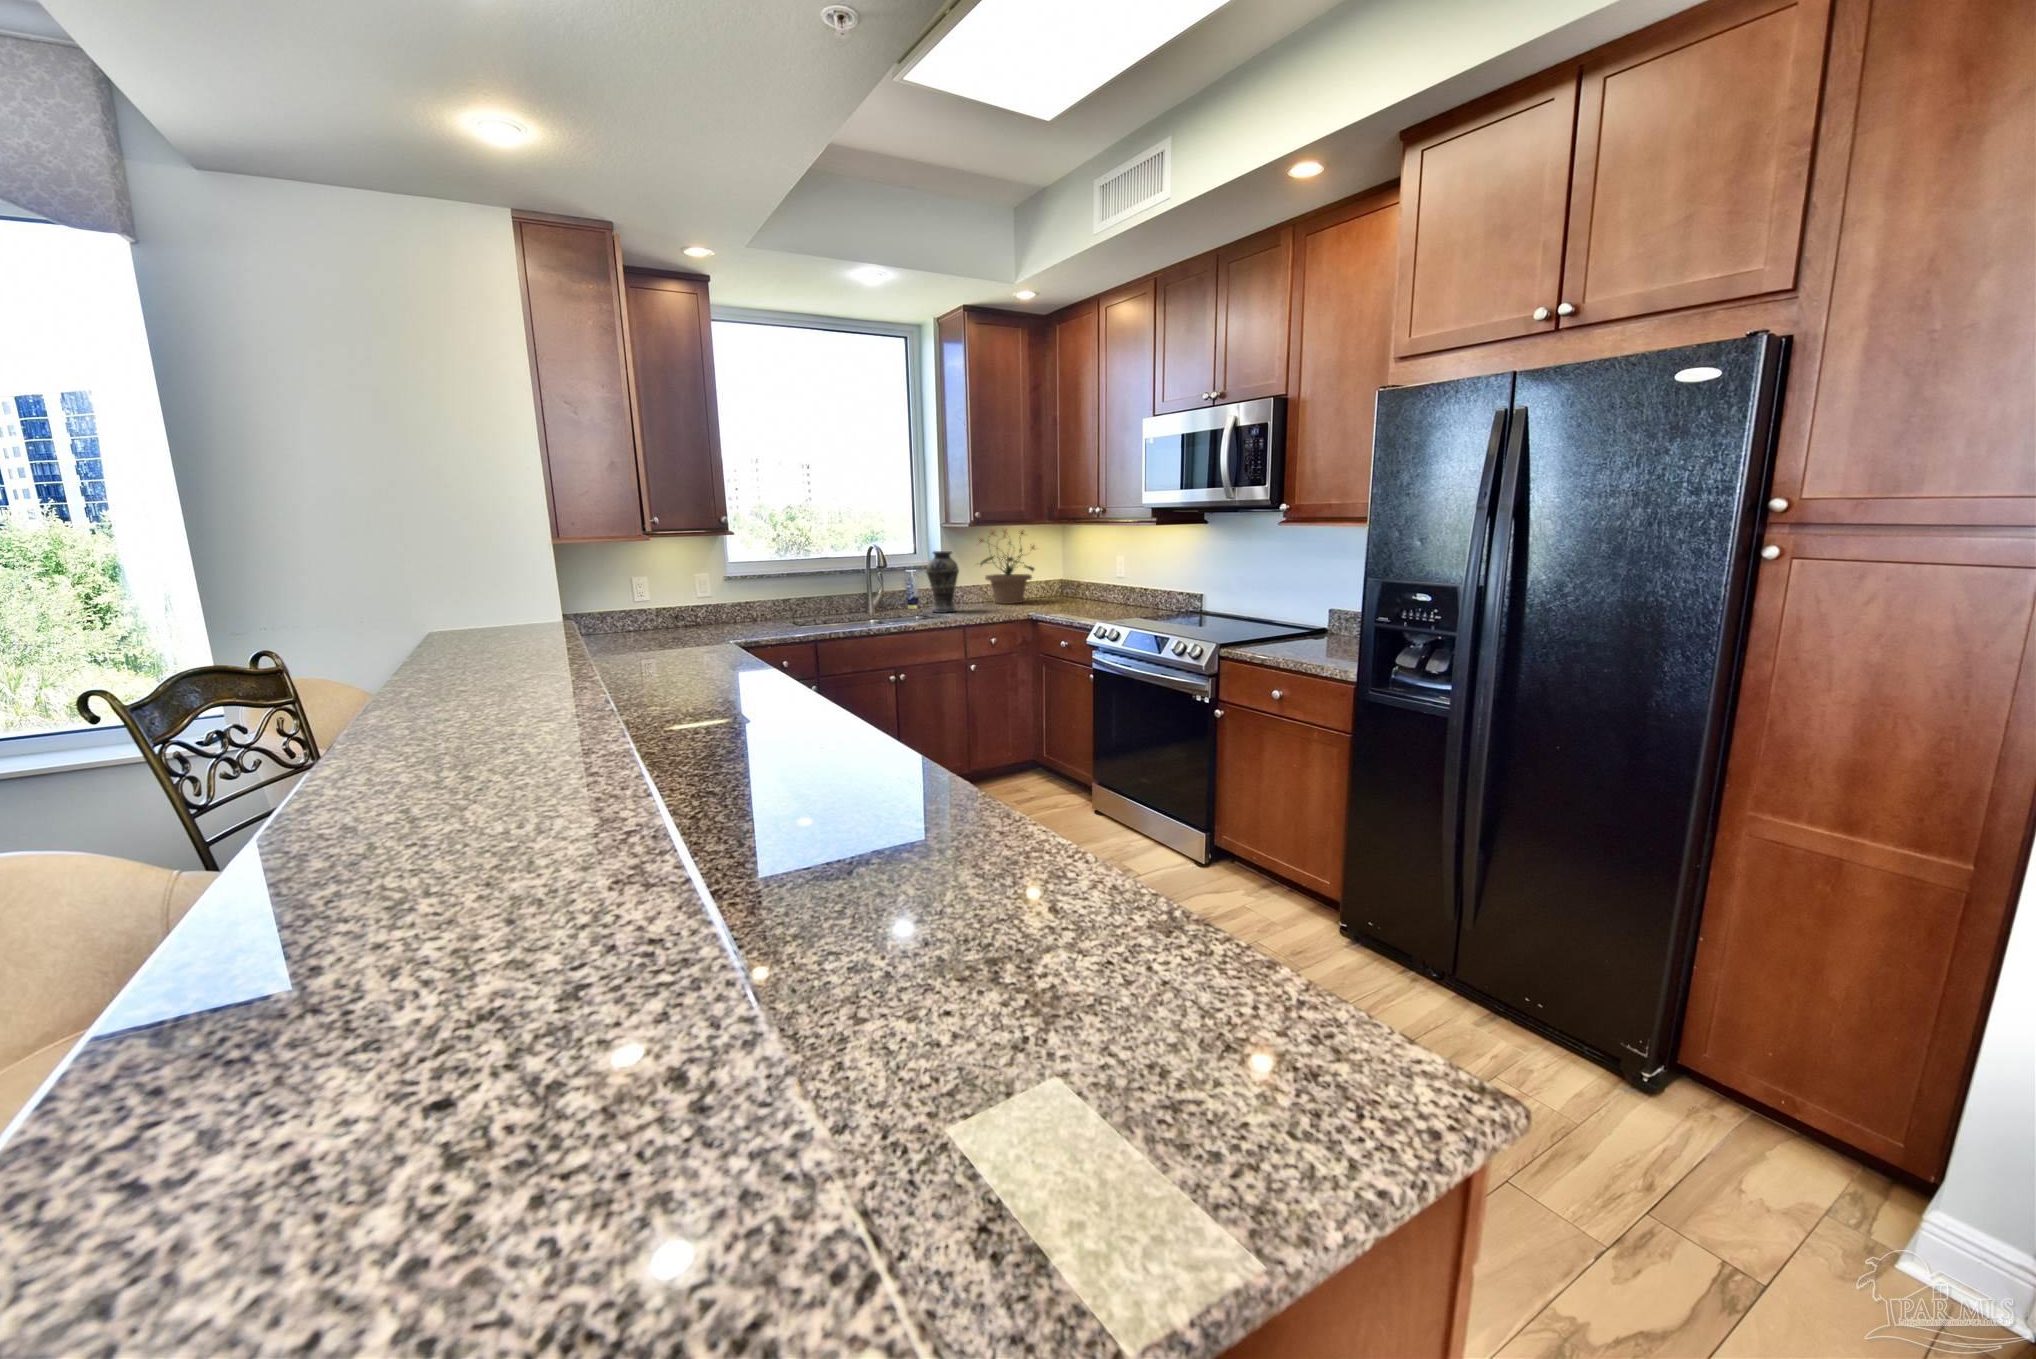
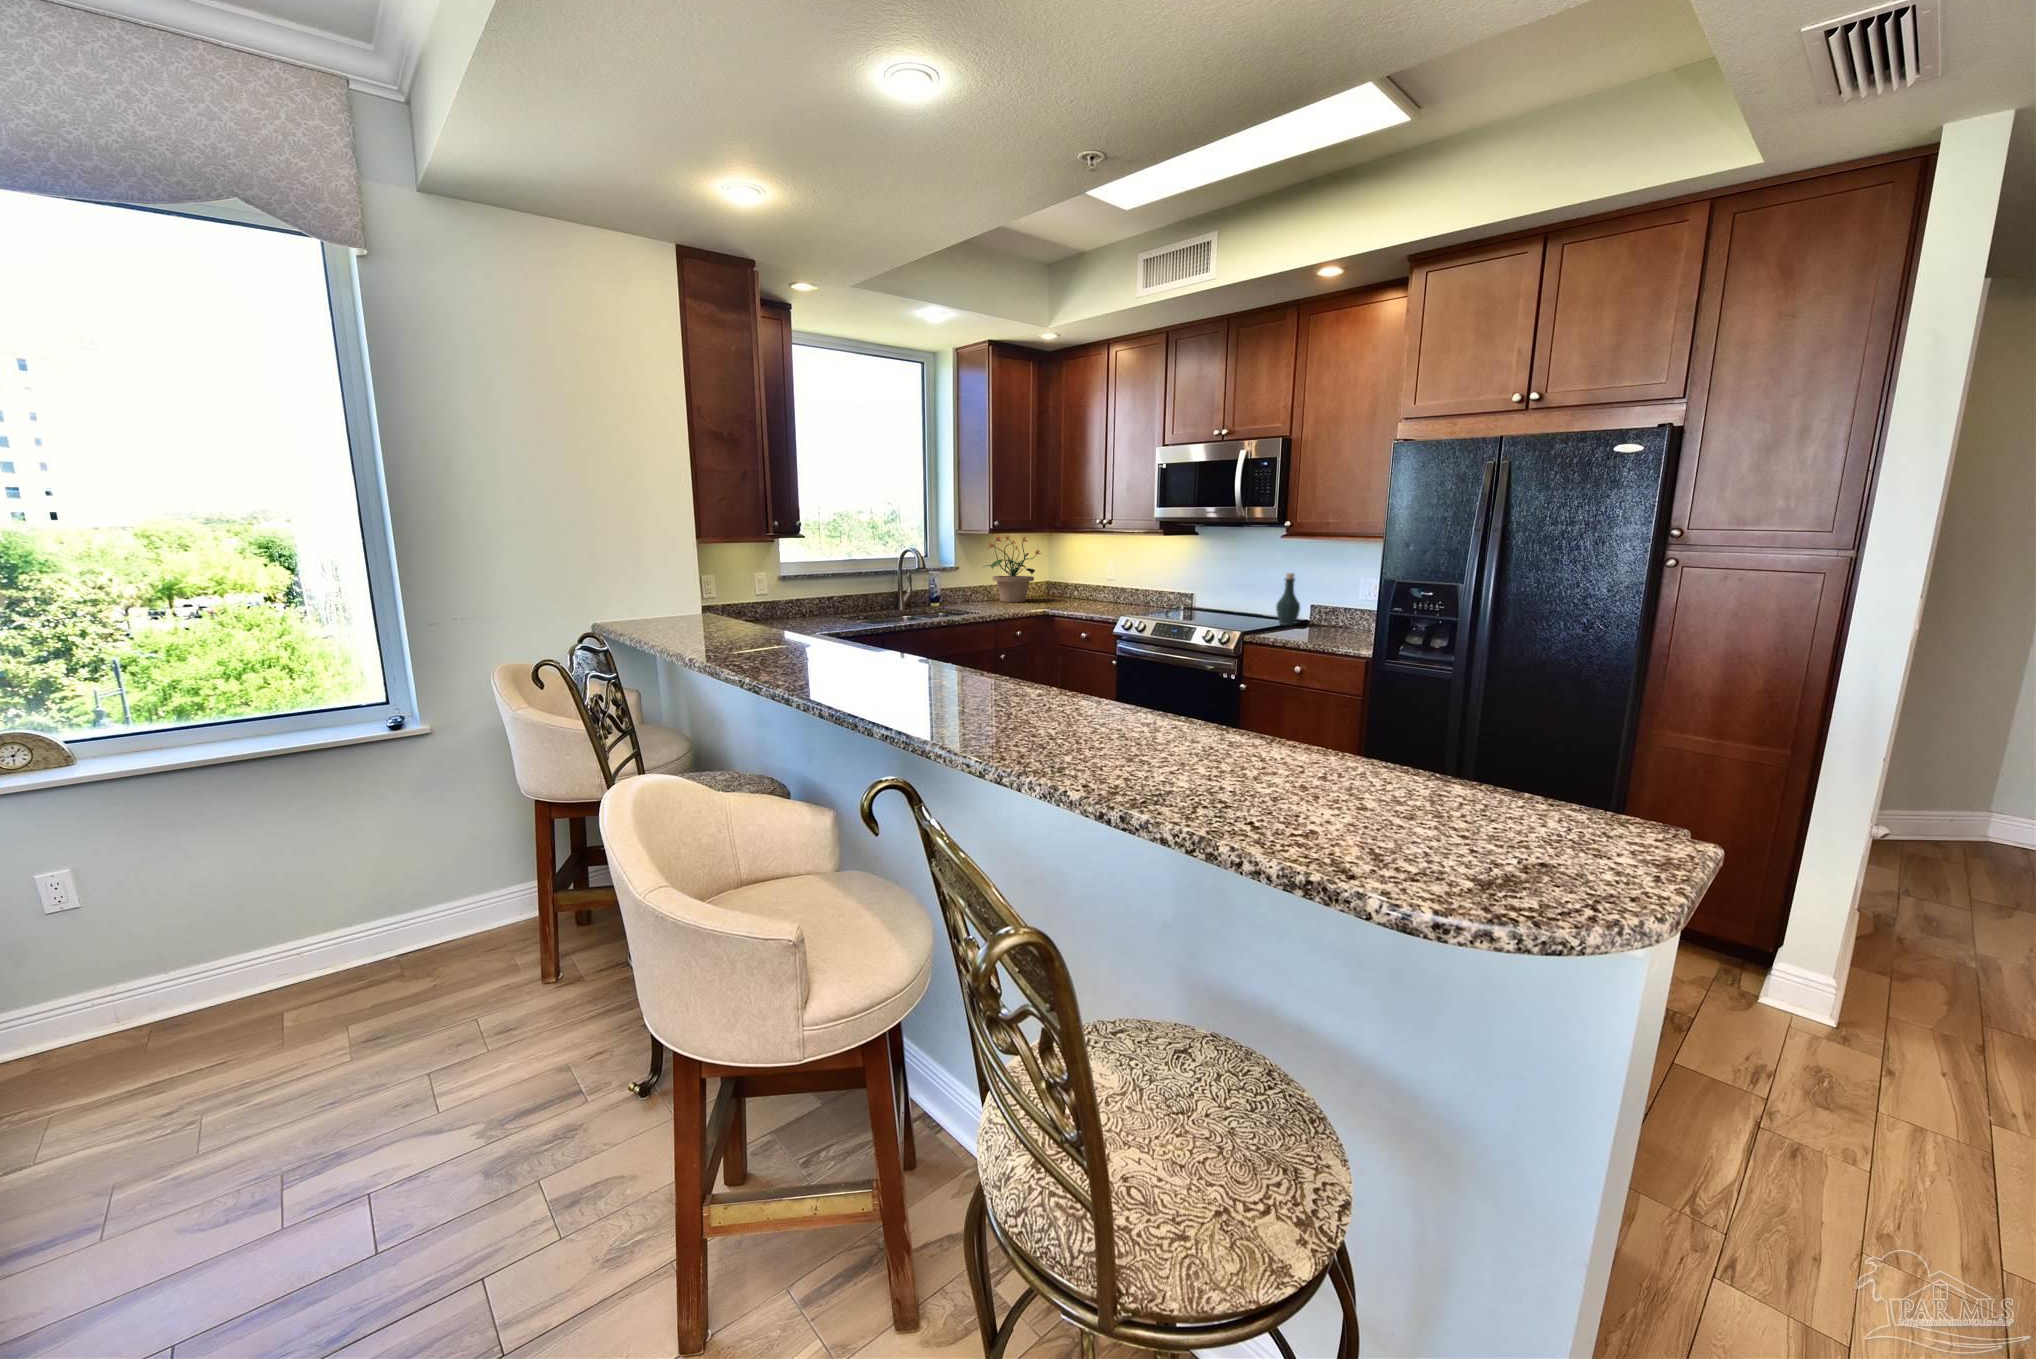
vase: present [926,551,959,613] -> none [952,554,982,609]
bottle: none [1280,569,1311,635] -> present [1276,573,1300,626]

